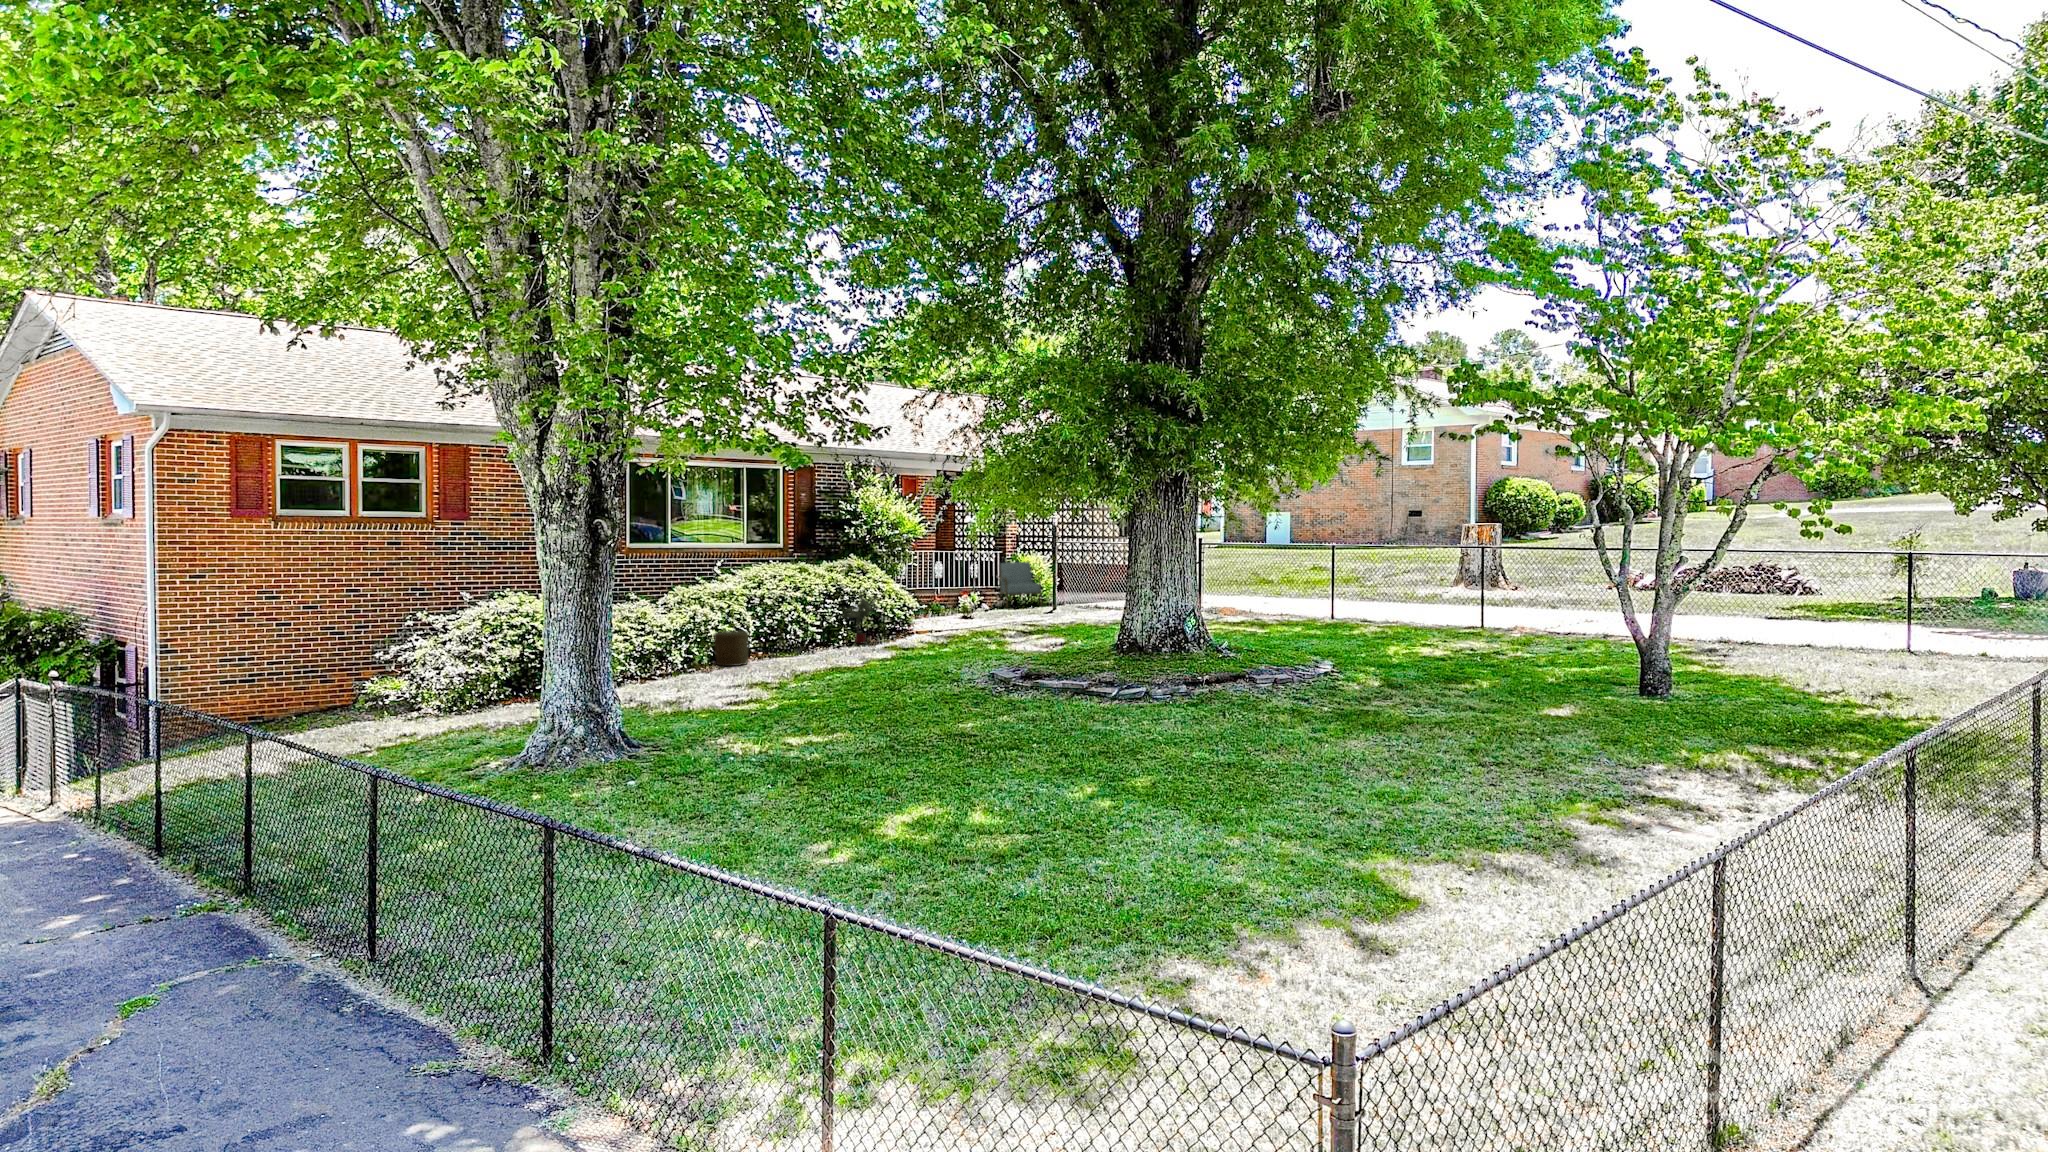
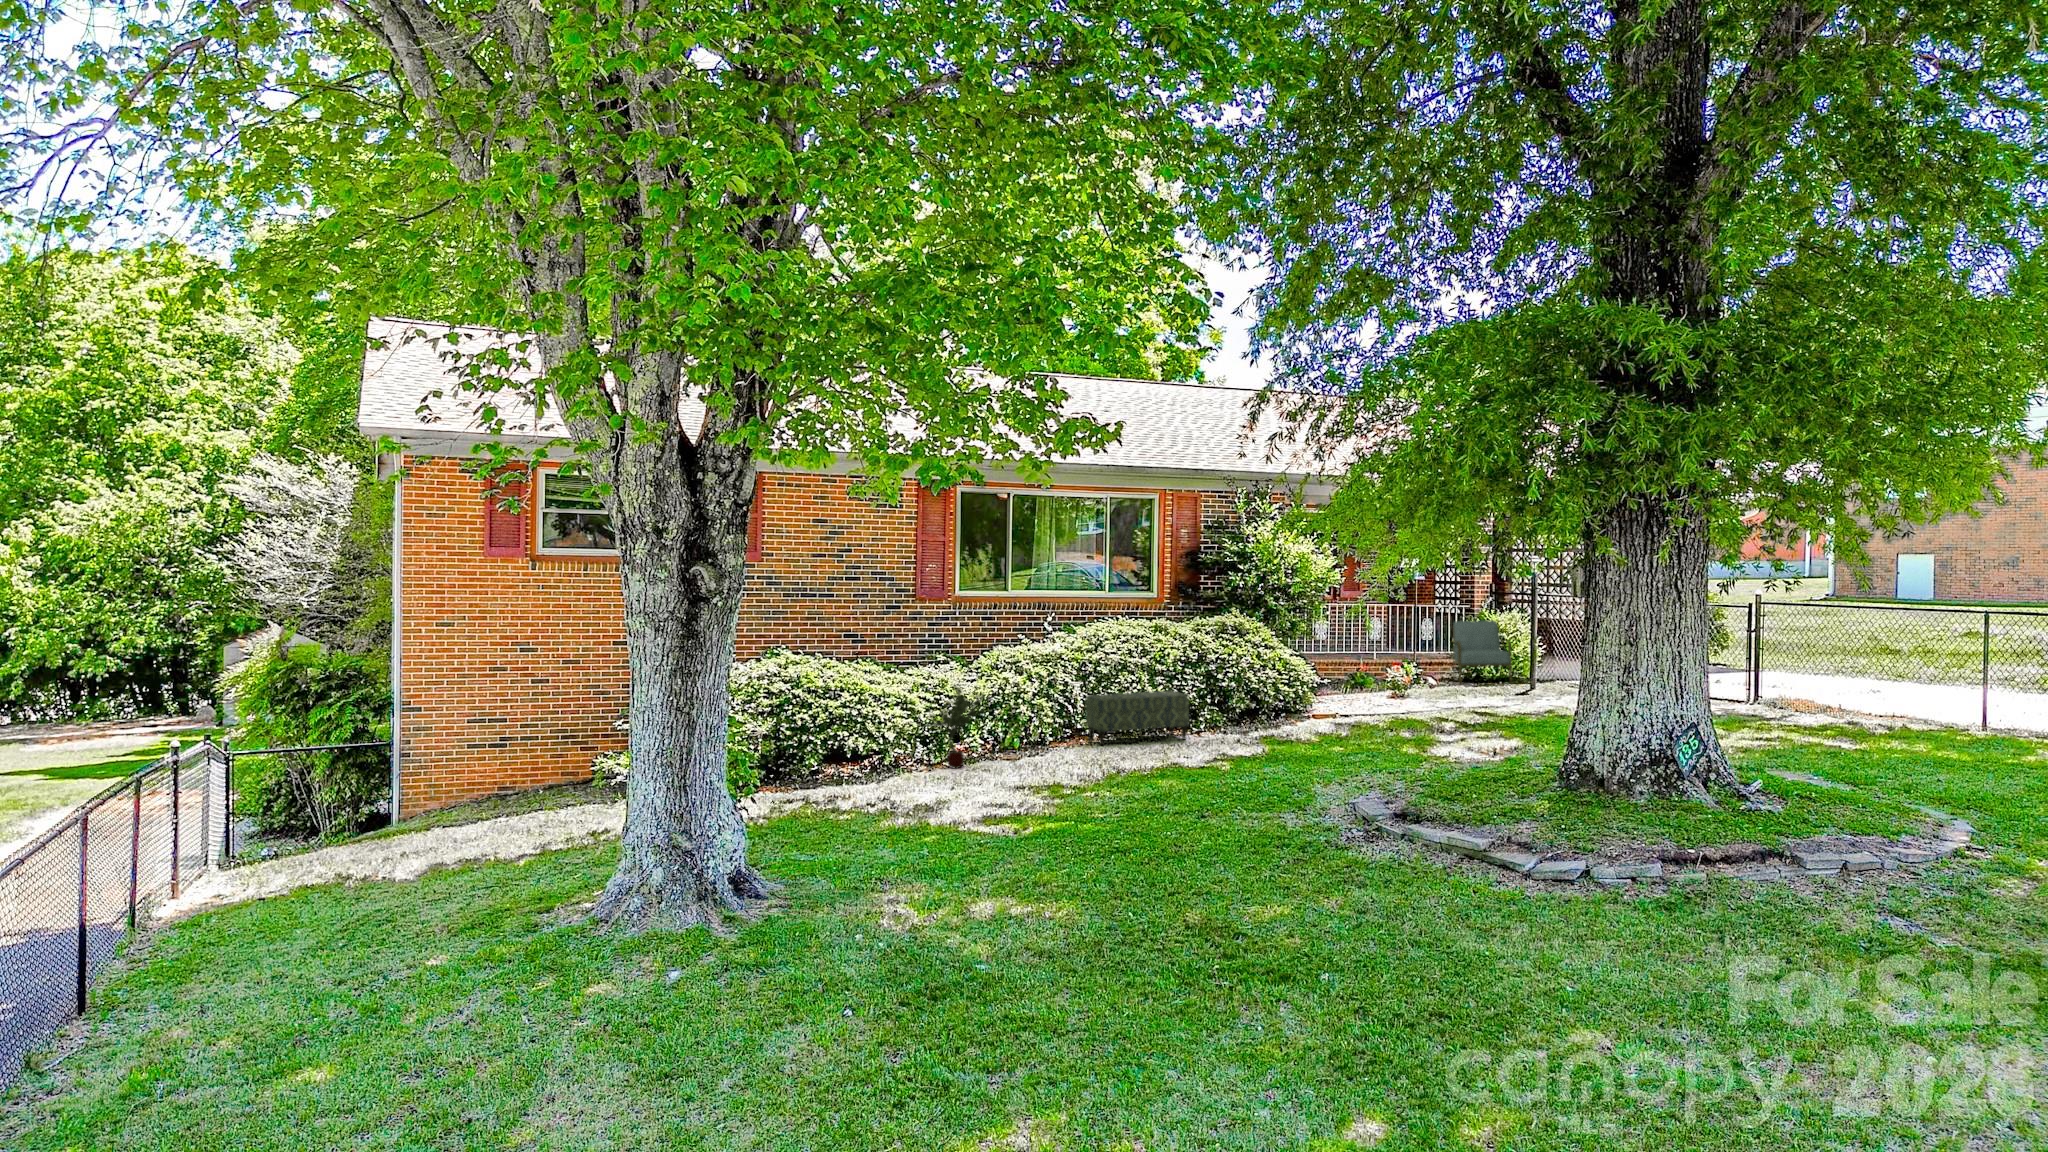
potted tree: present [842,590,878,644] -> present [923,685,985,768]
bench: none [756,616,835,658] -> present [1085,690,1189,745]
woven basket: present [714,631,749,666] -> none [1021,708,1066,756]

